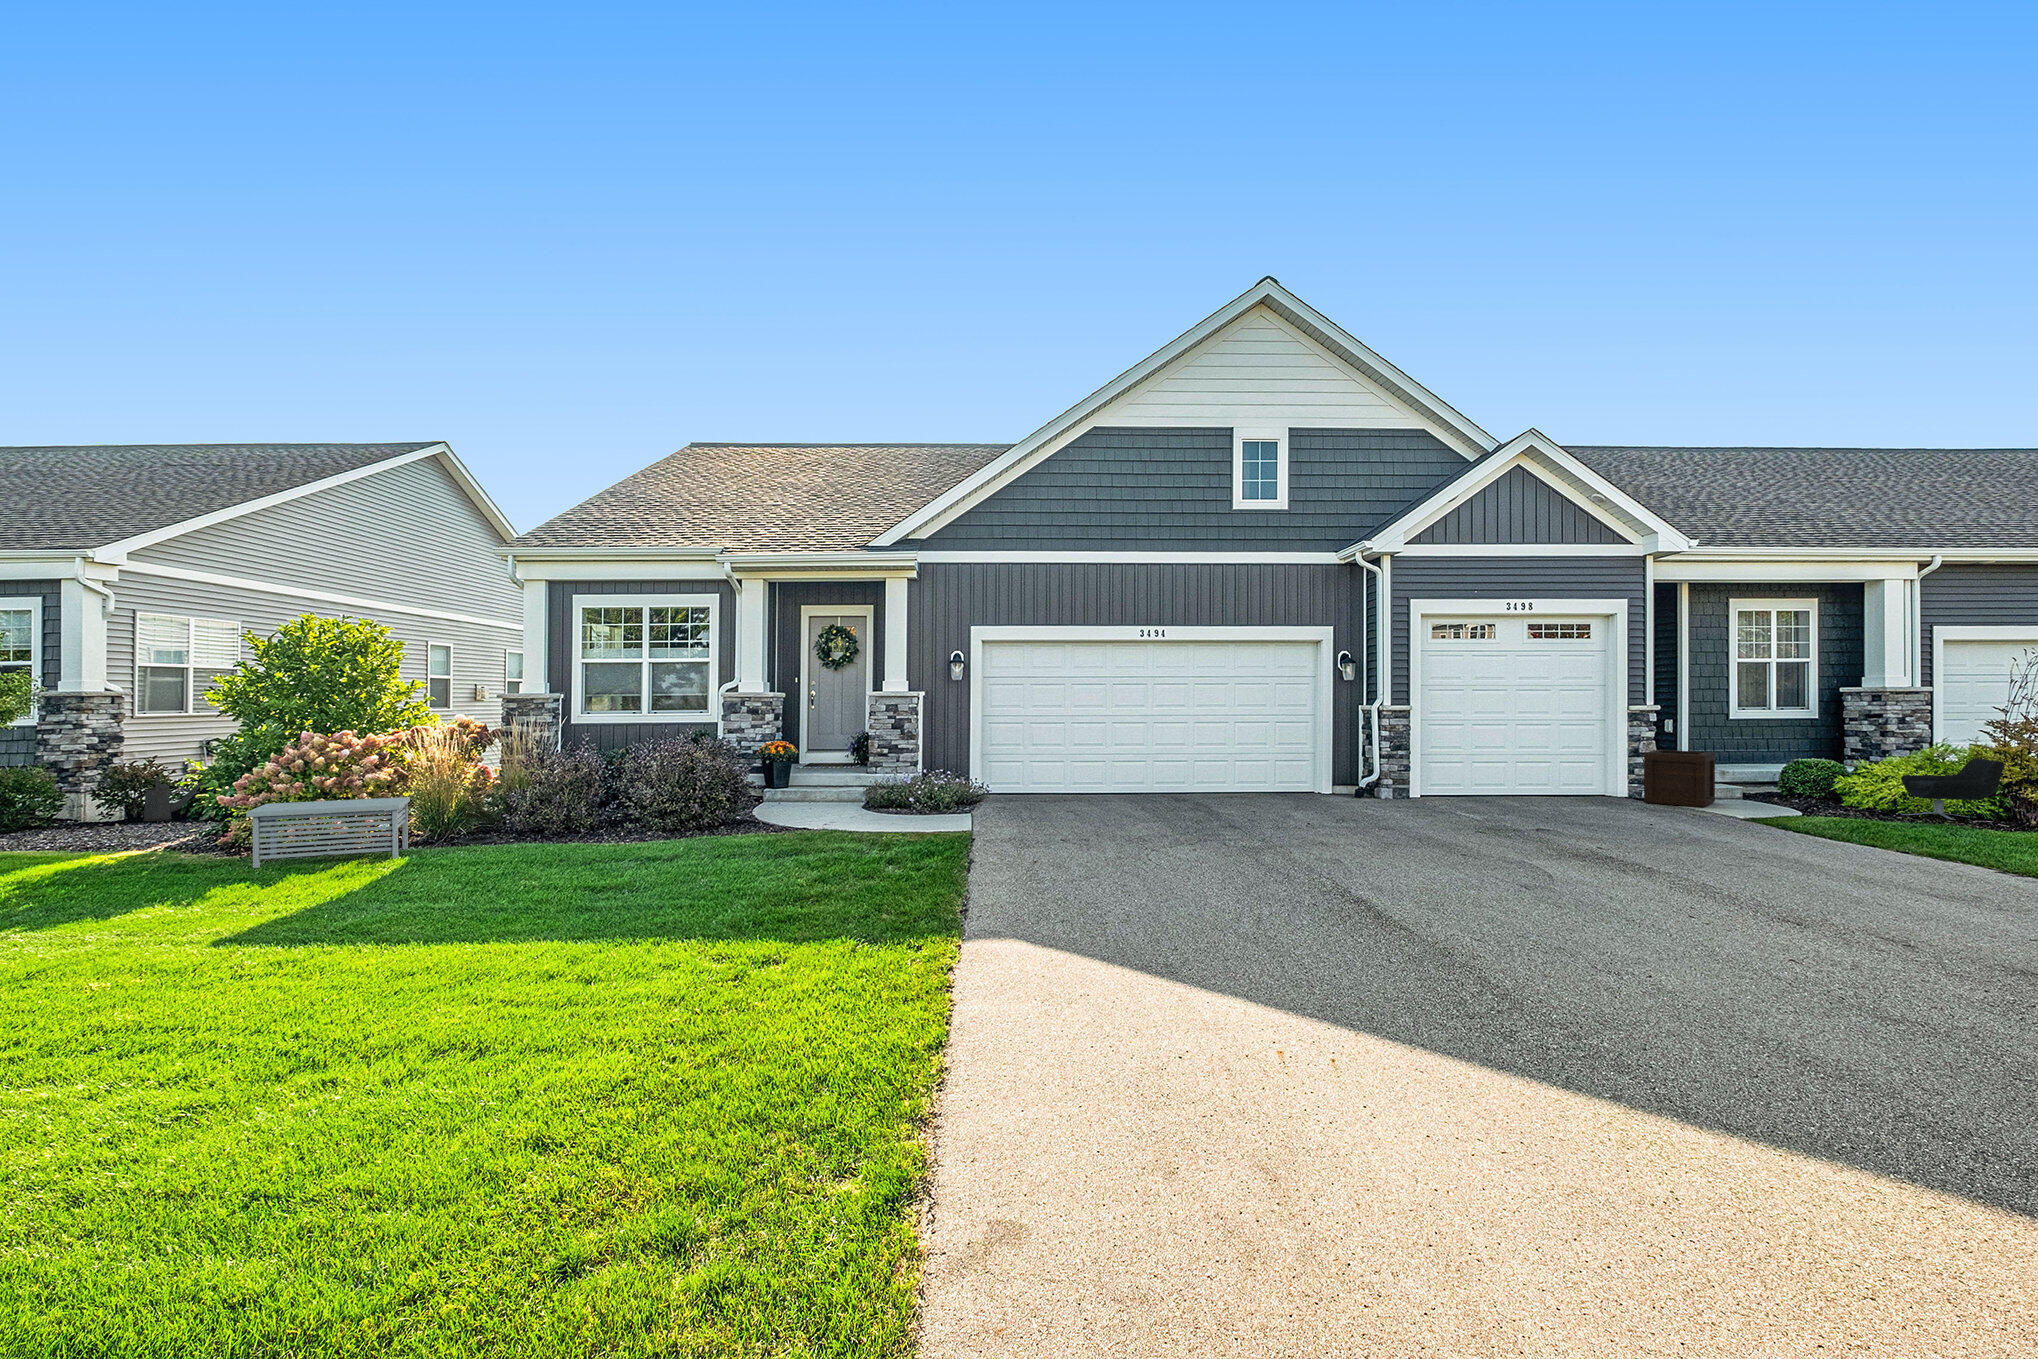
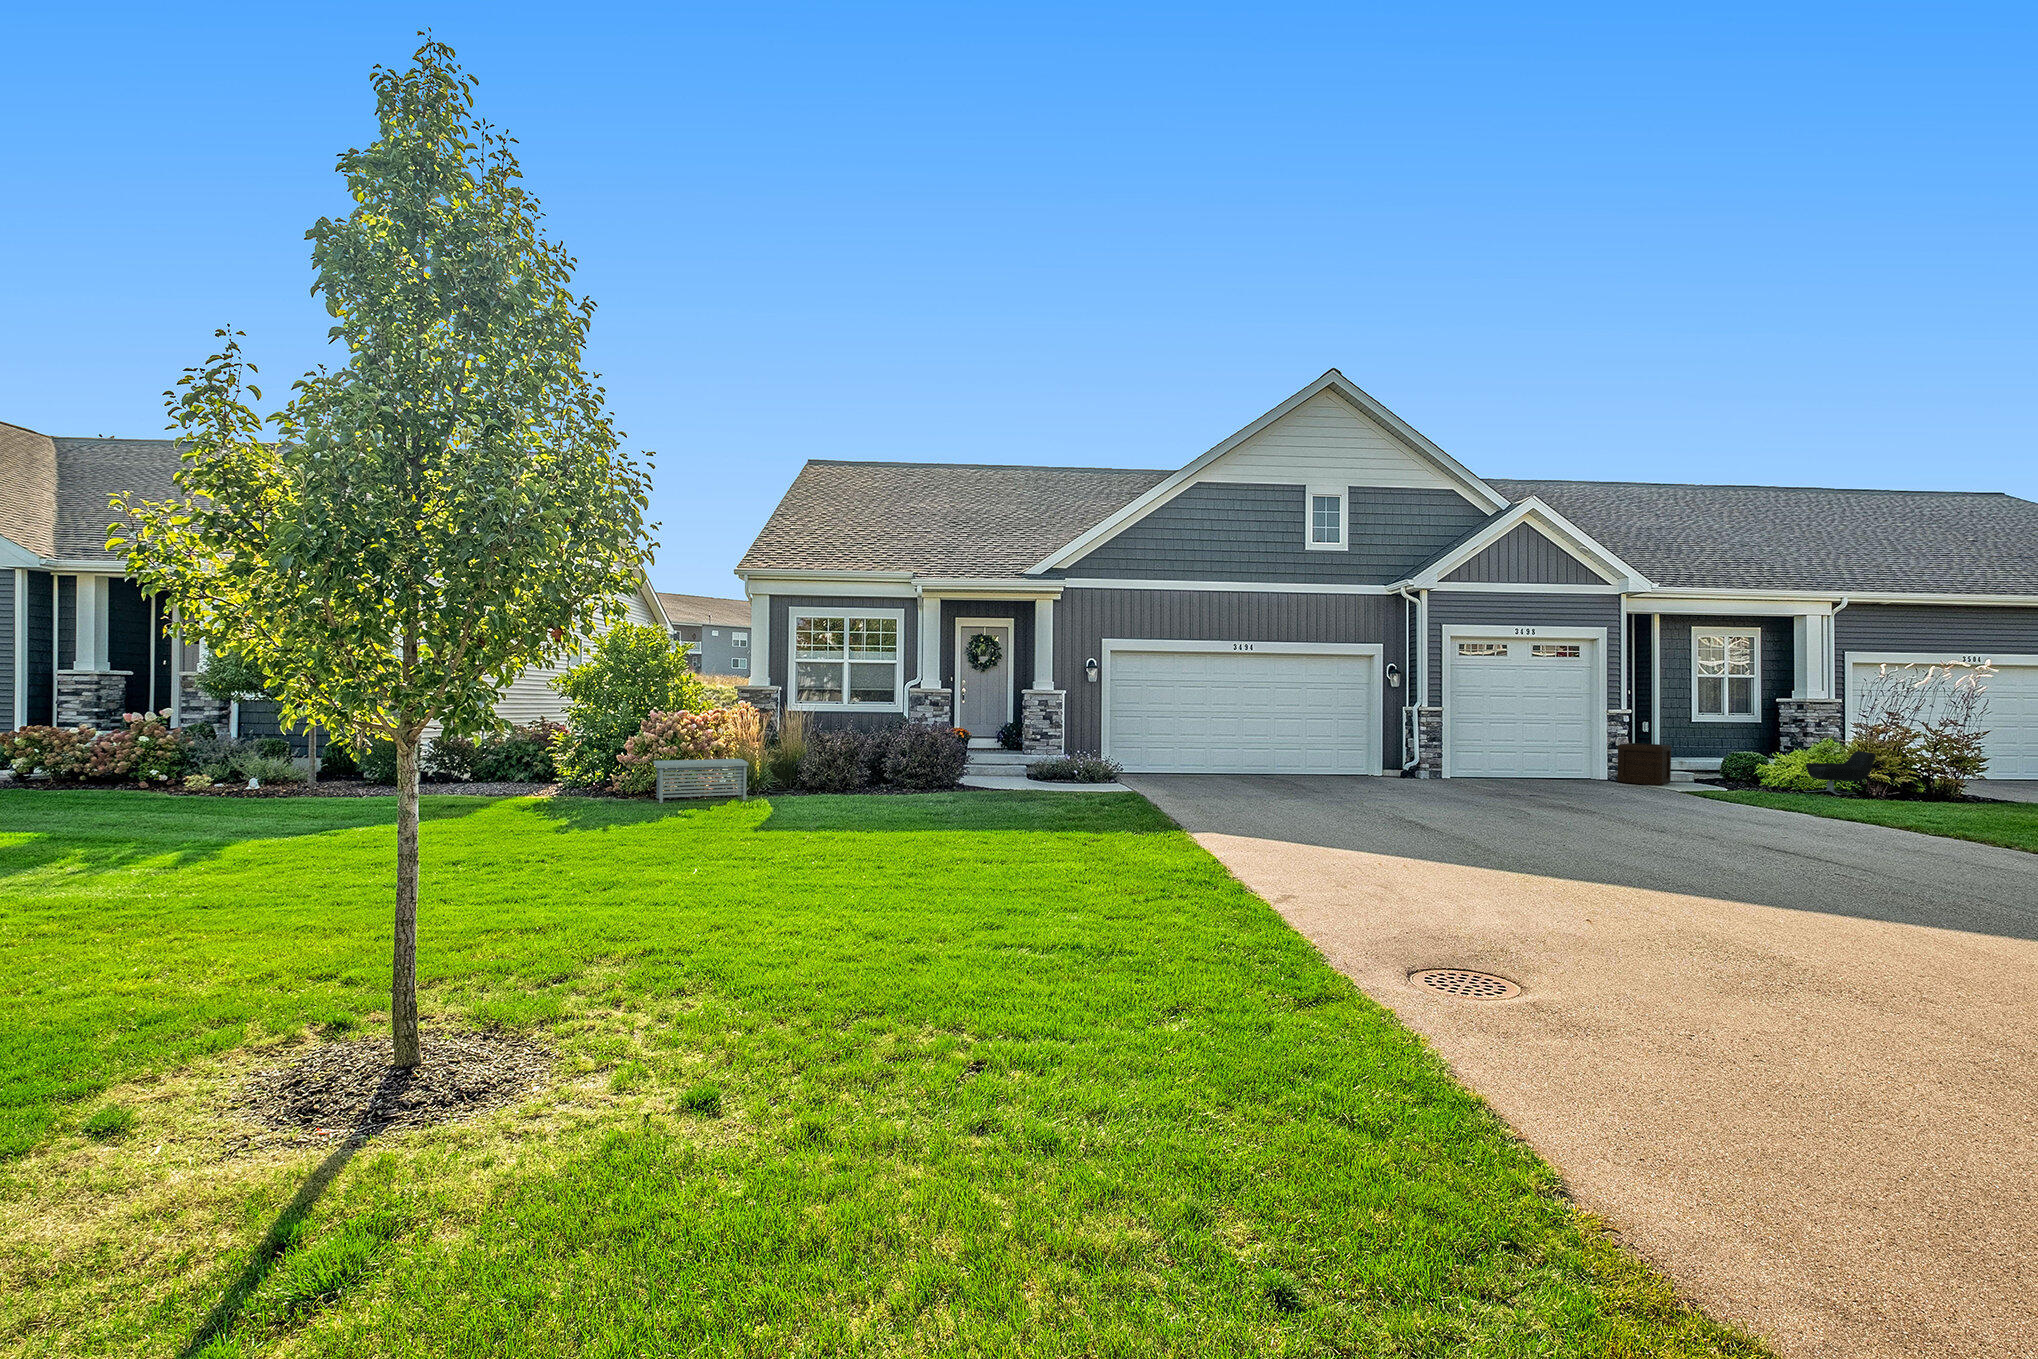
watering can: present [134,777,203,821] -> none [494,744,537,777]

